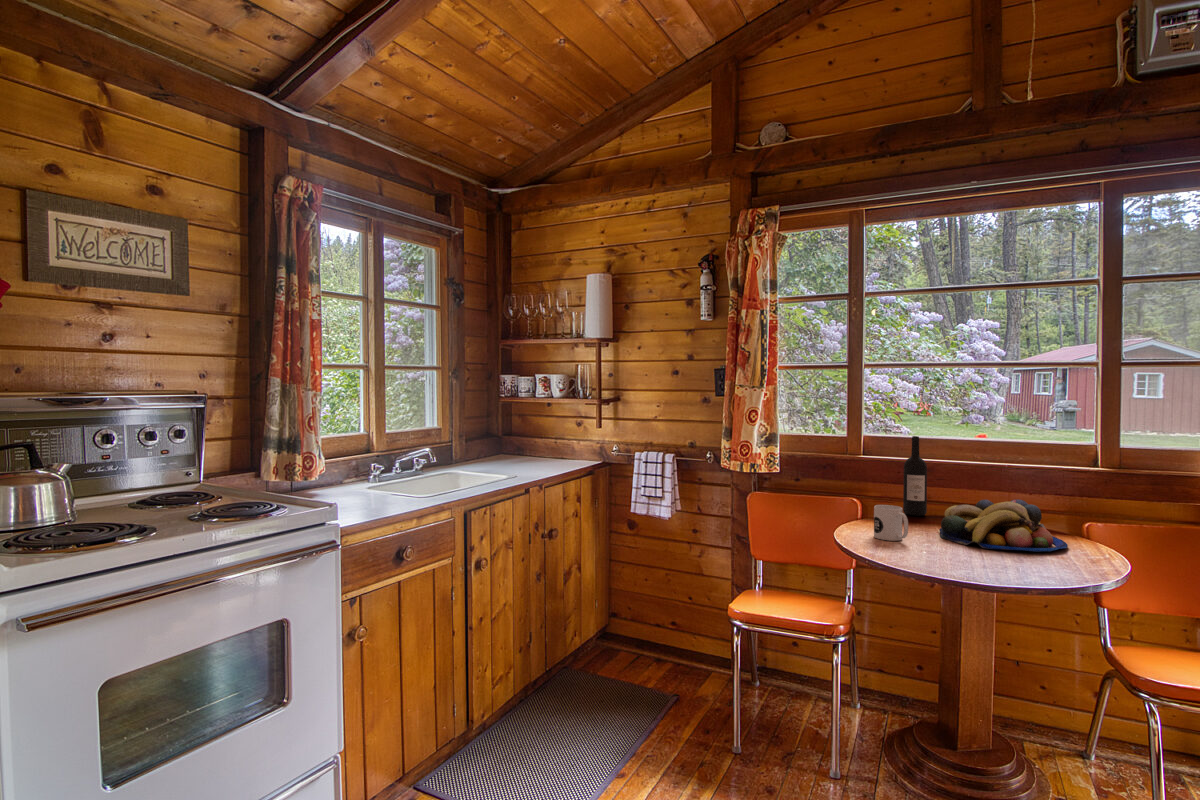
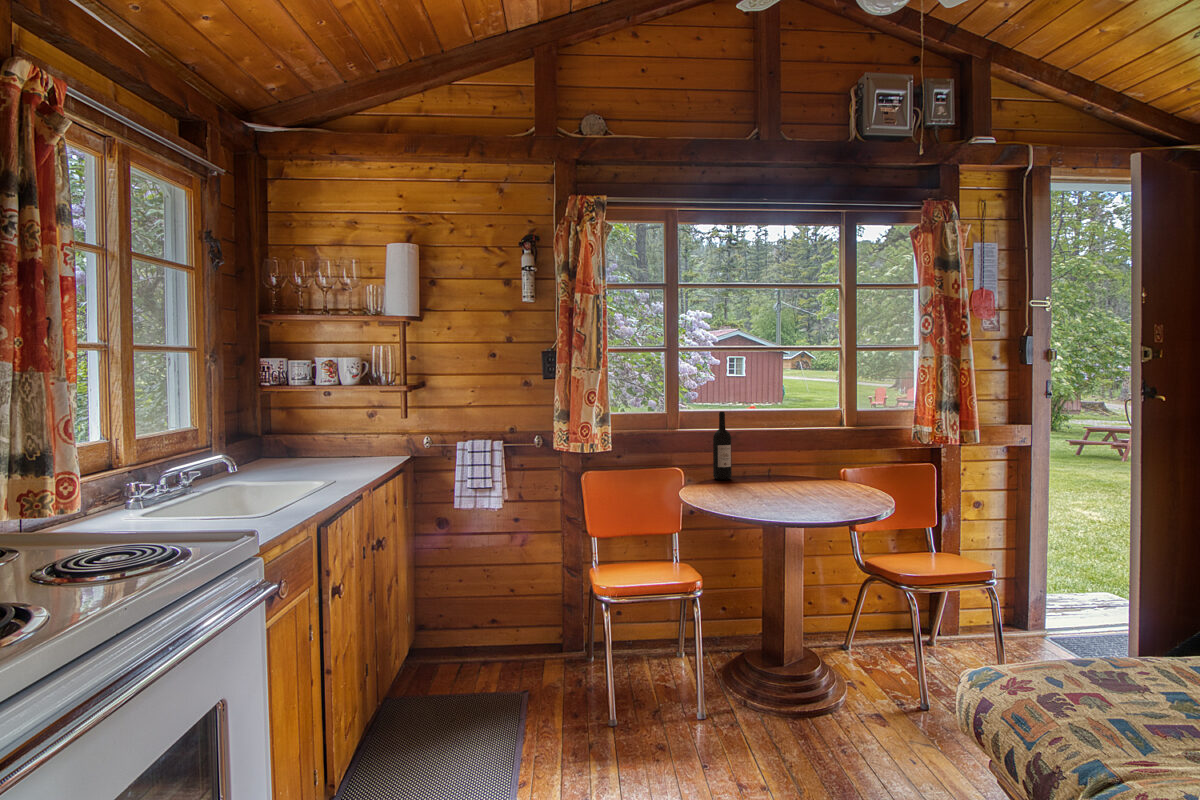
fruit bowl: present [939,499,1068,552] -> none [756,458,847,499]
mug: present [874,505,908,541] -> none [721,473,752,503]

